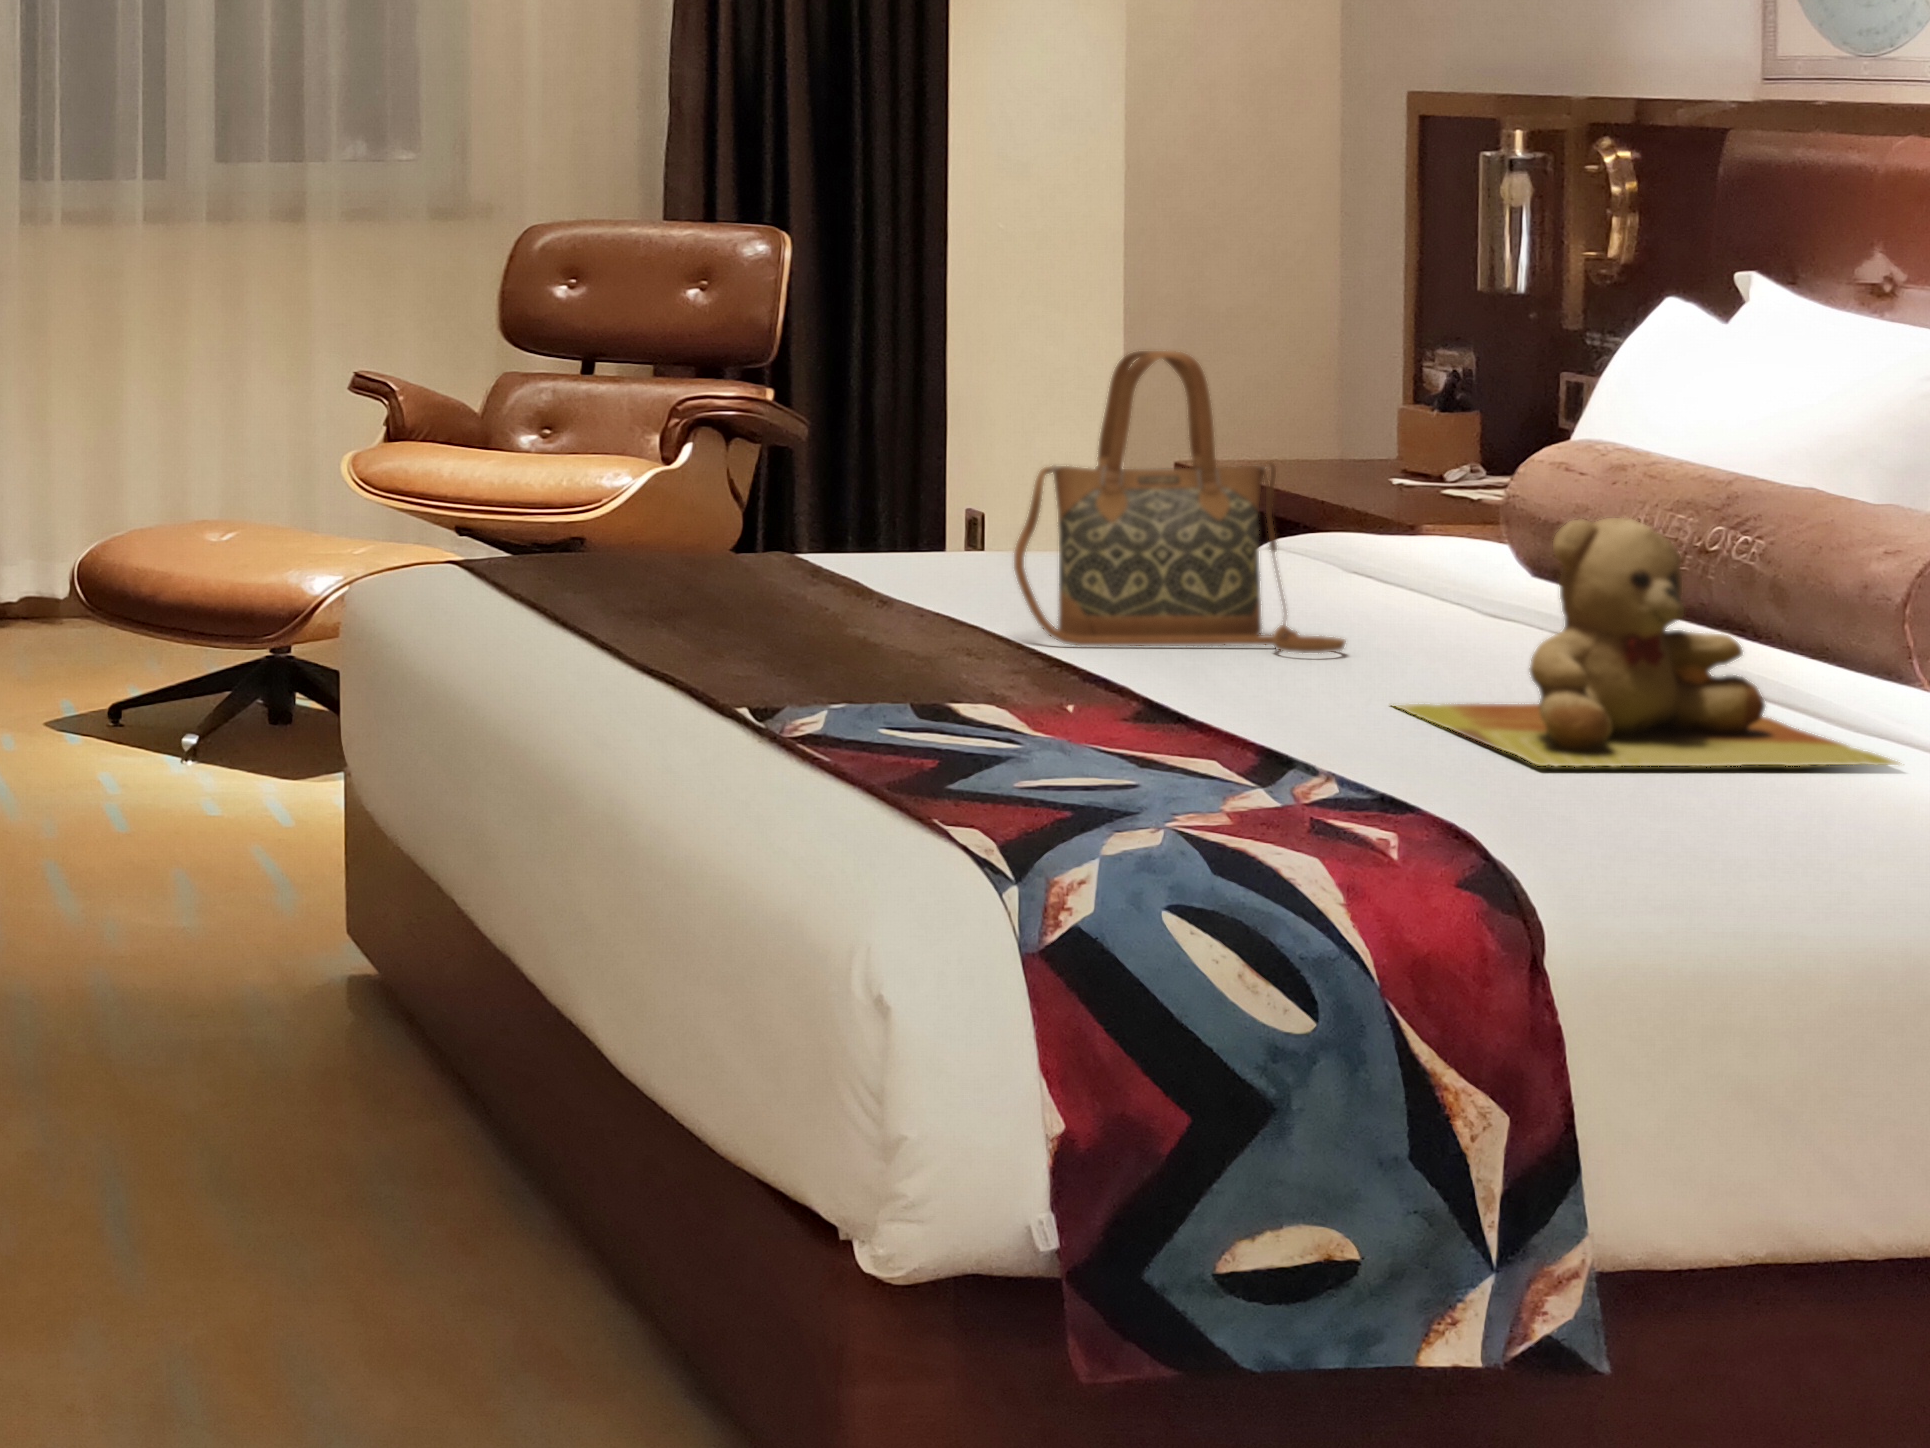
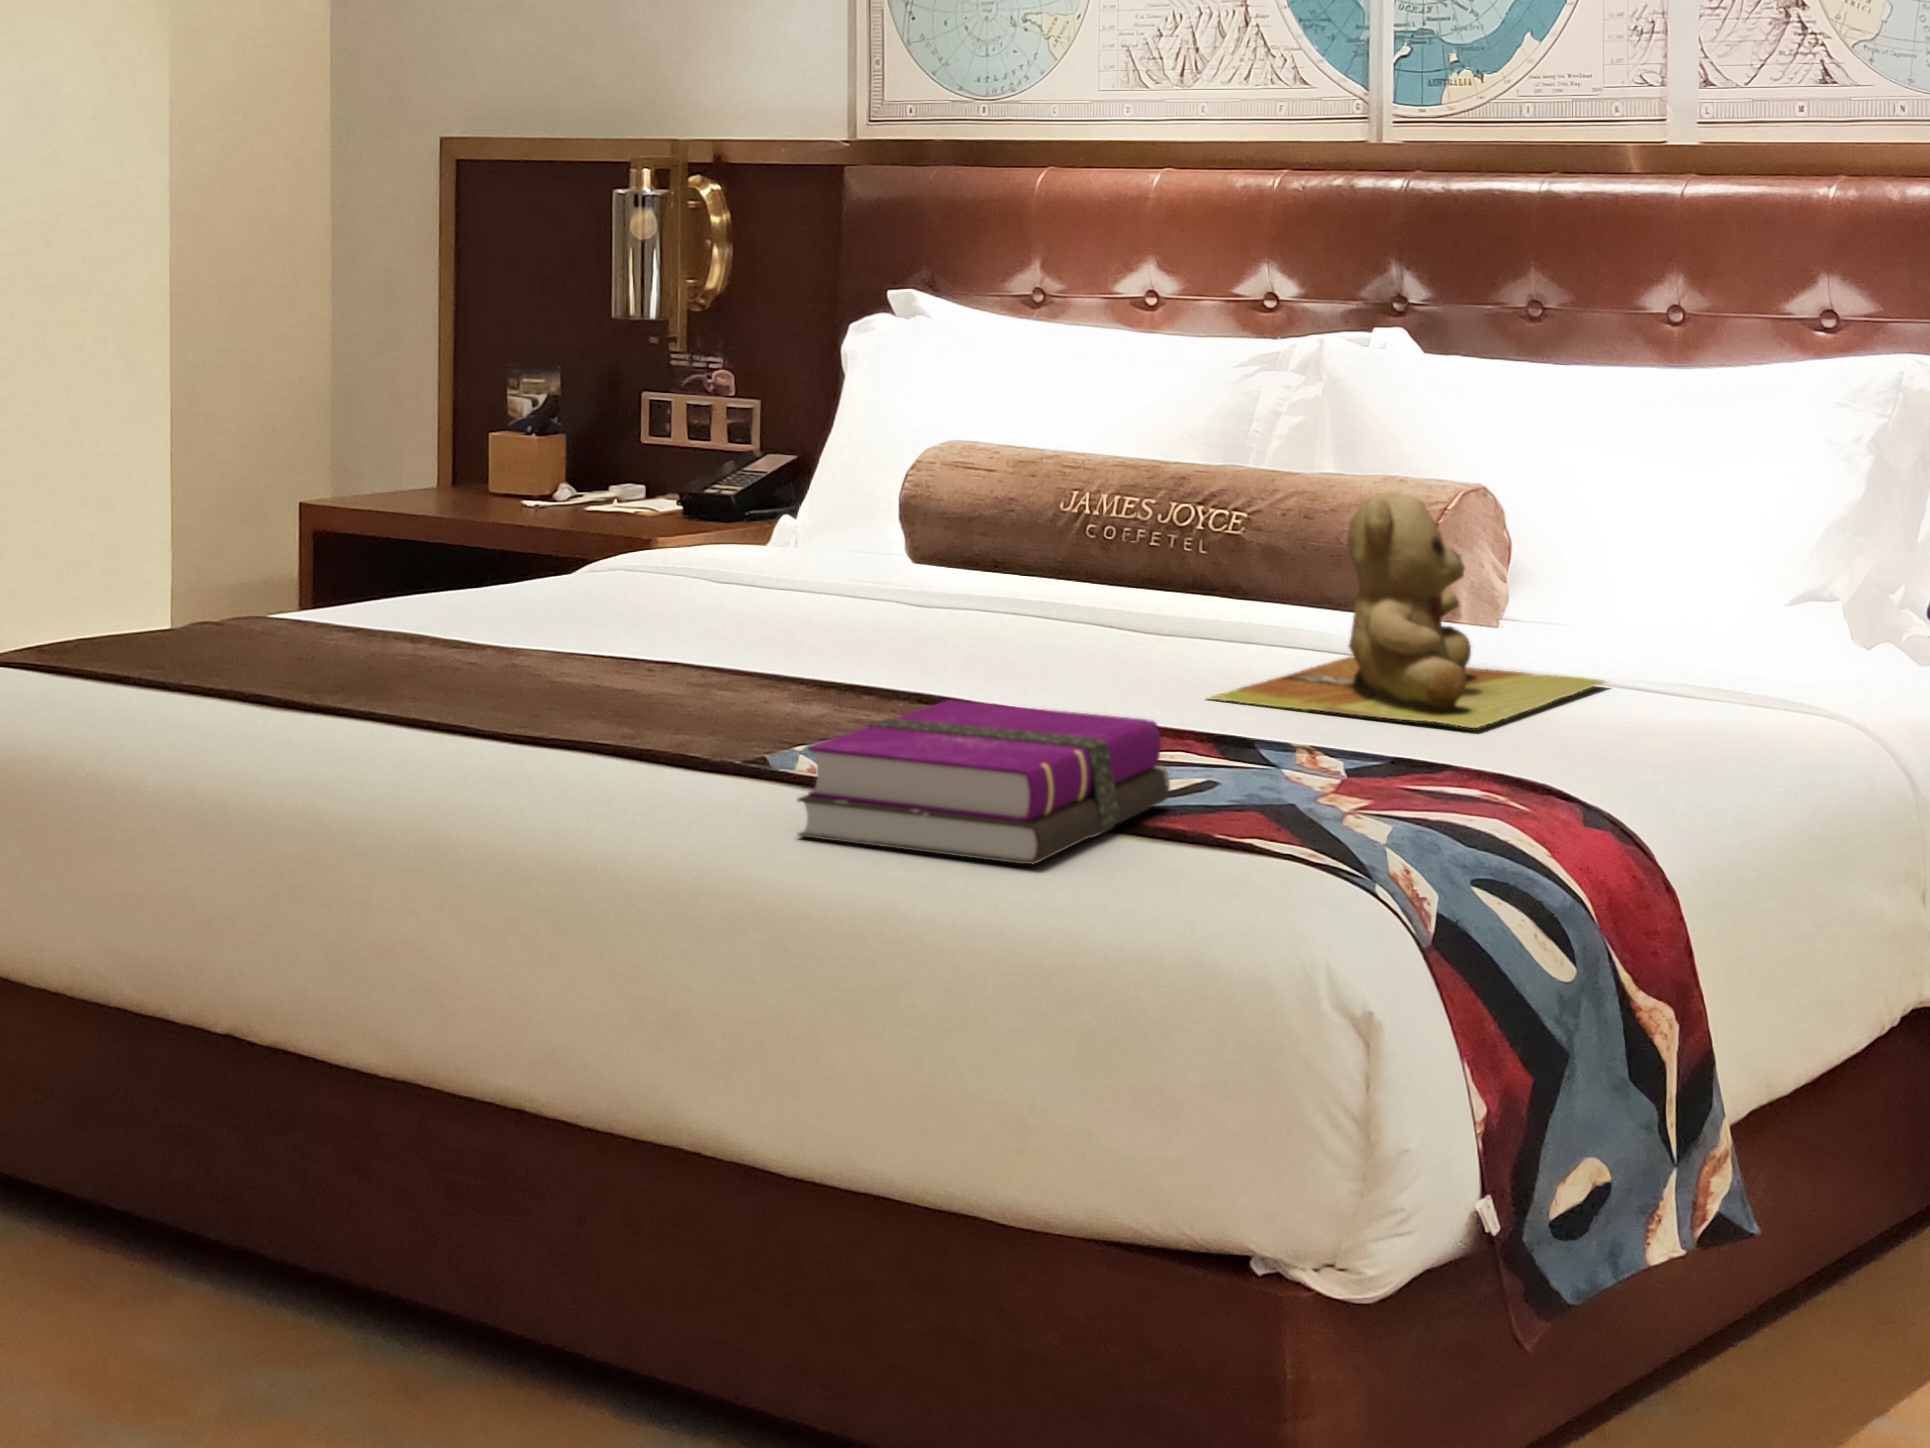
handbag: present [1014,351,1345,653] -> none [777,375,1030,690]
notebook: none [624,637,982,759] -> present [798,700,1170,864]

